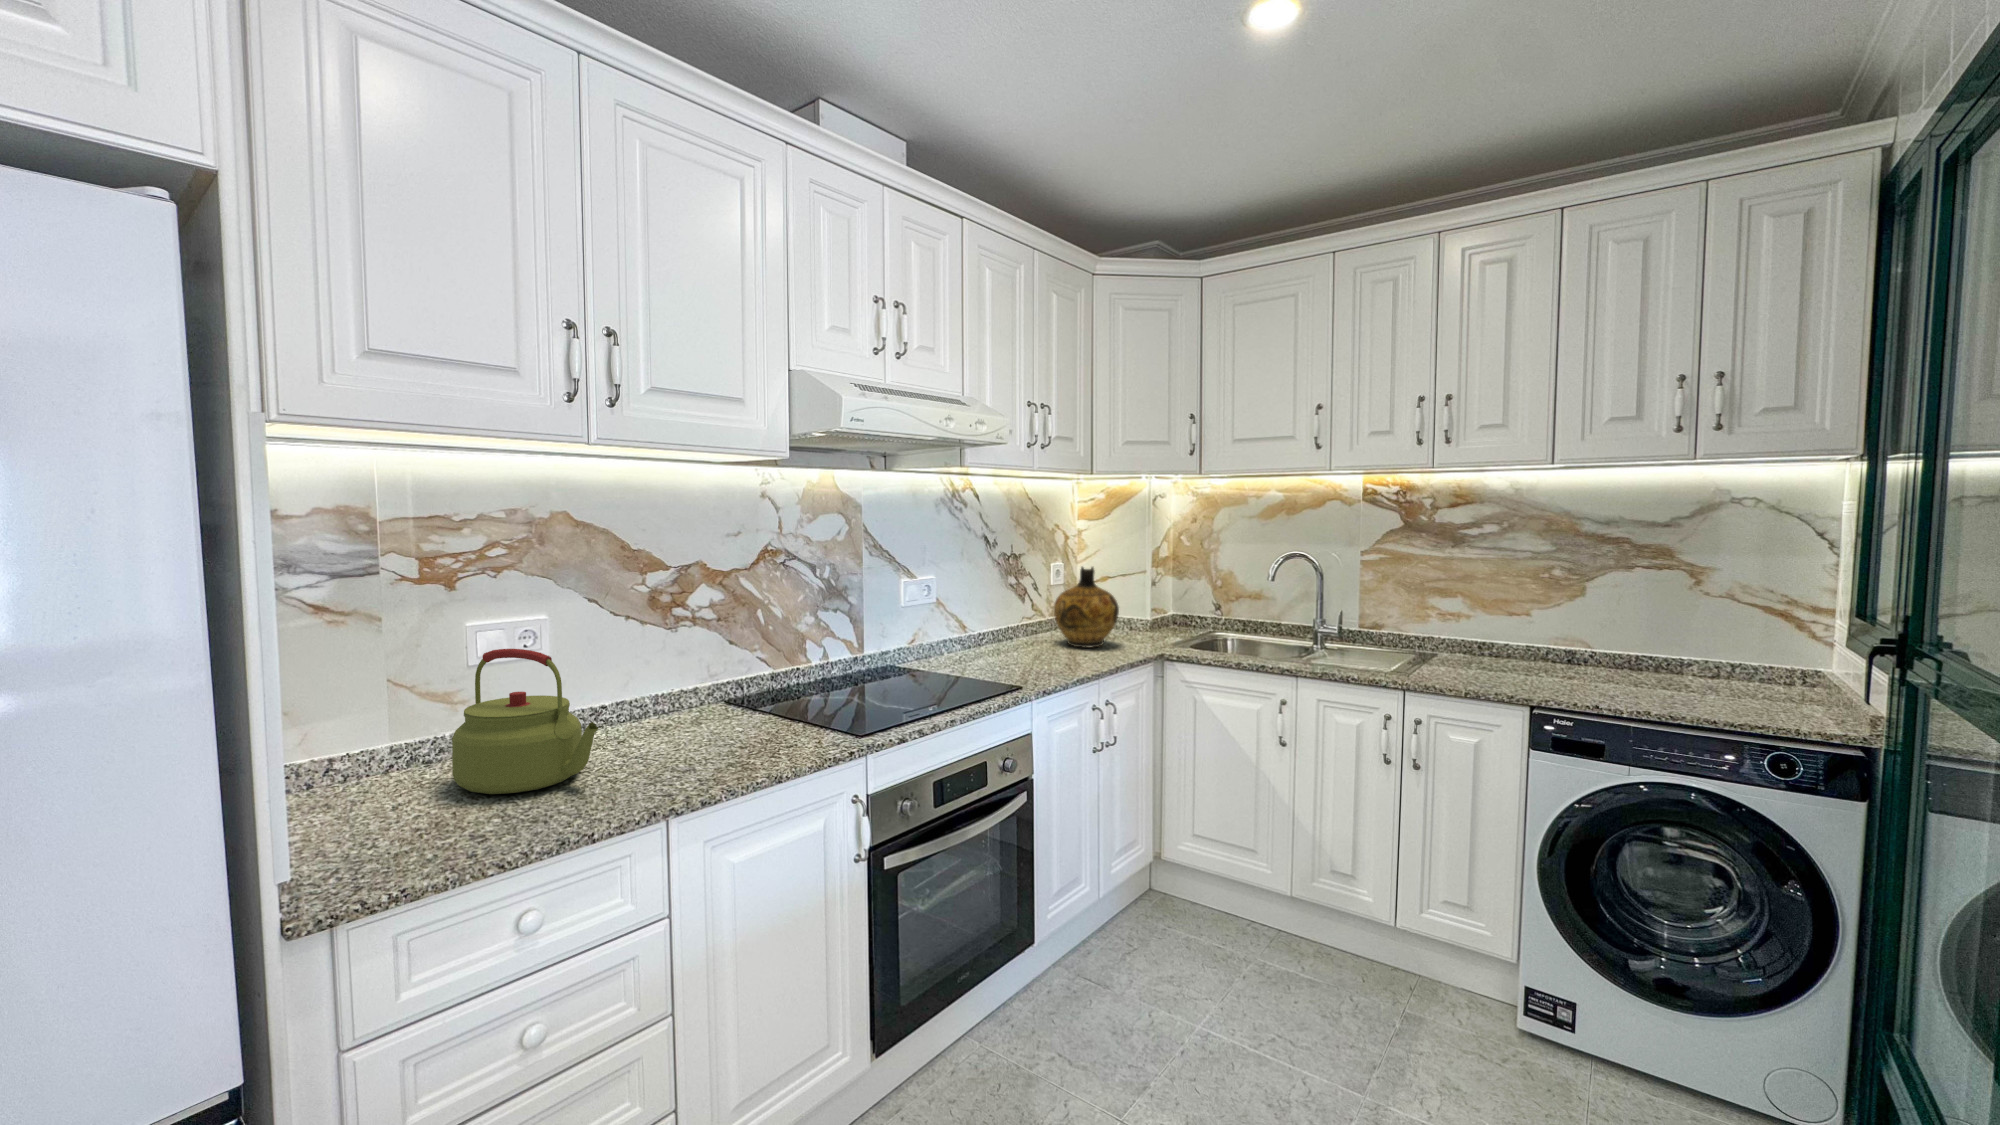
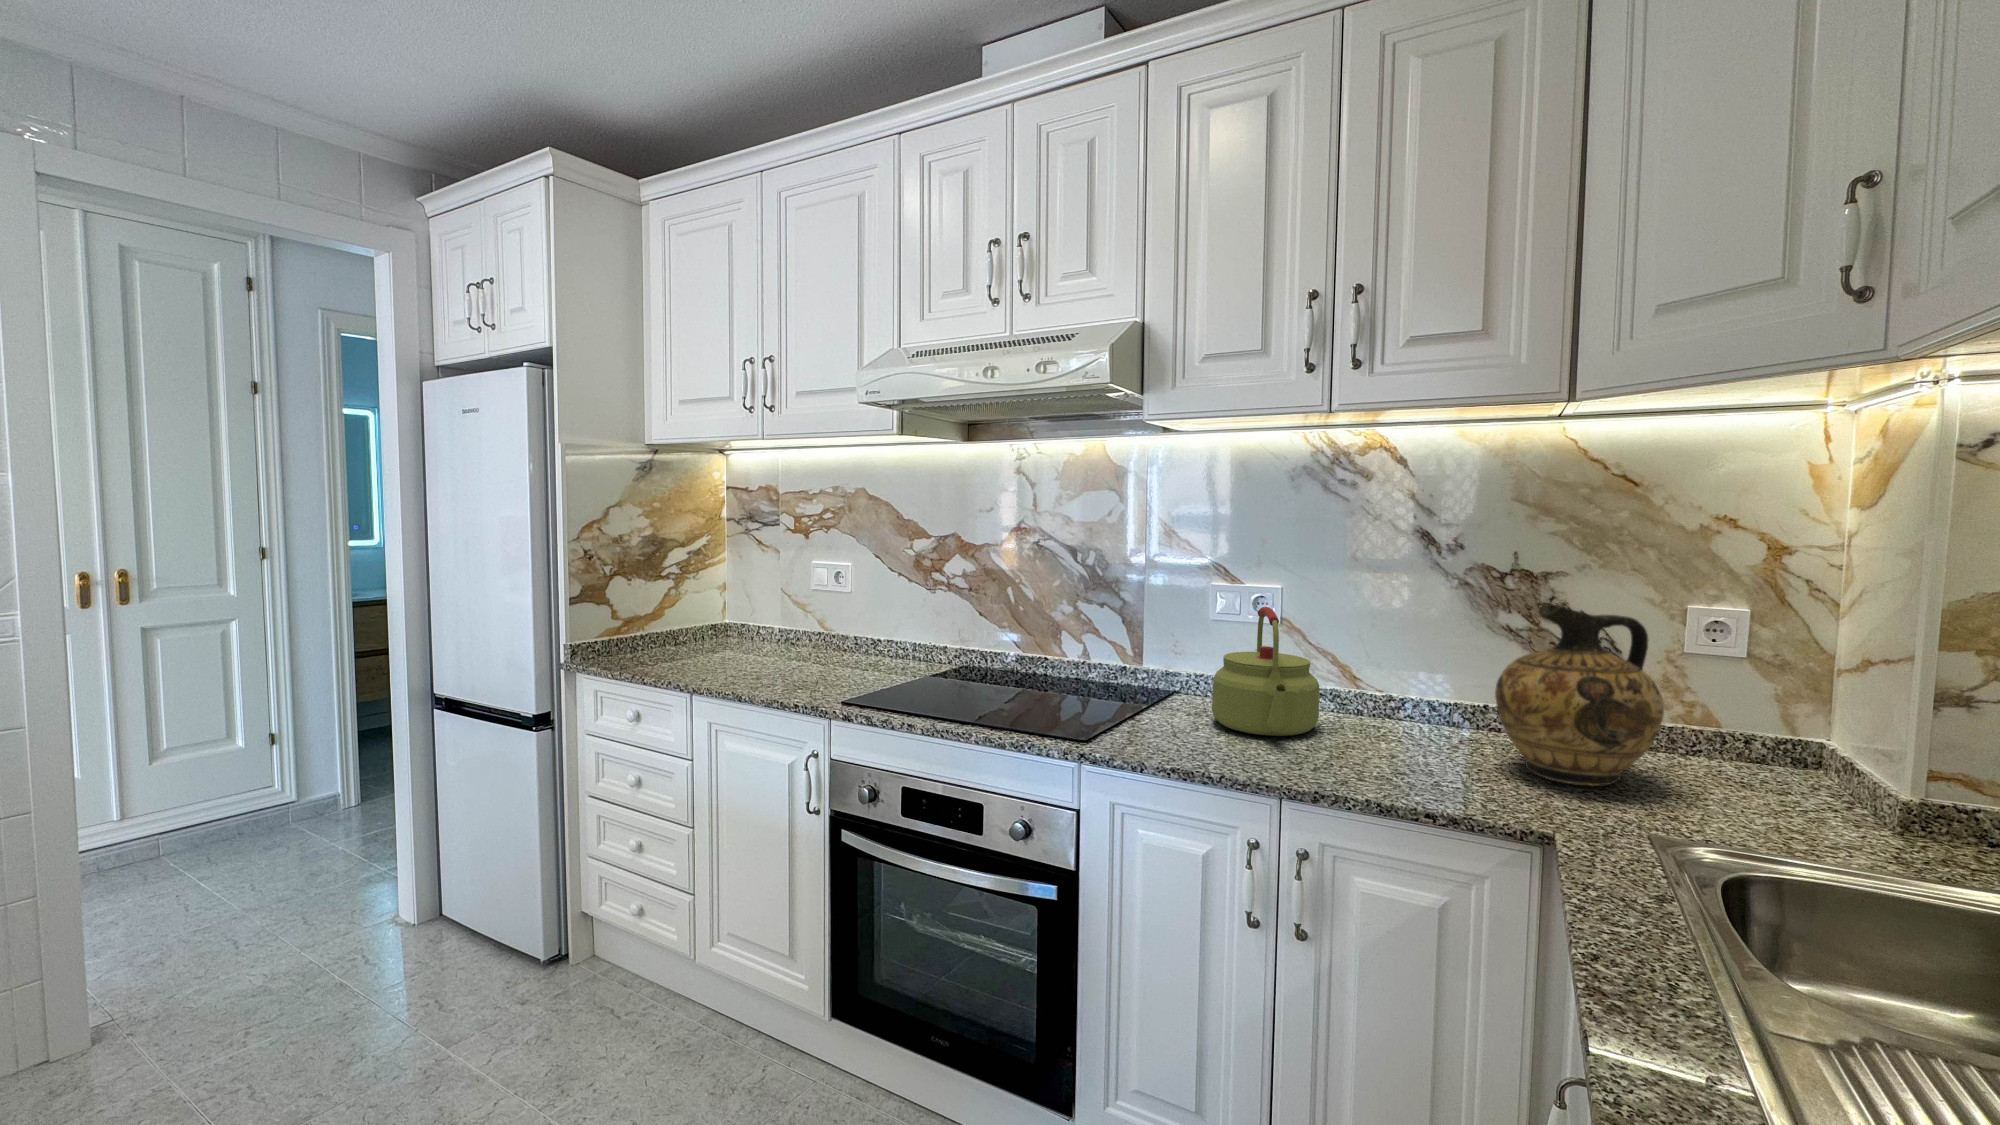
kettle: present [452,649,598,794] -> present [1212,607,1319,736]

